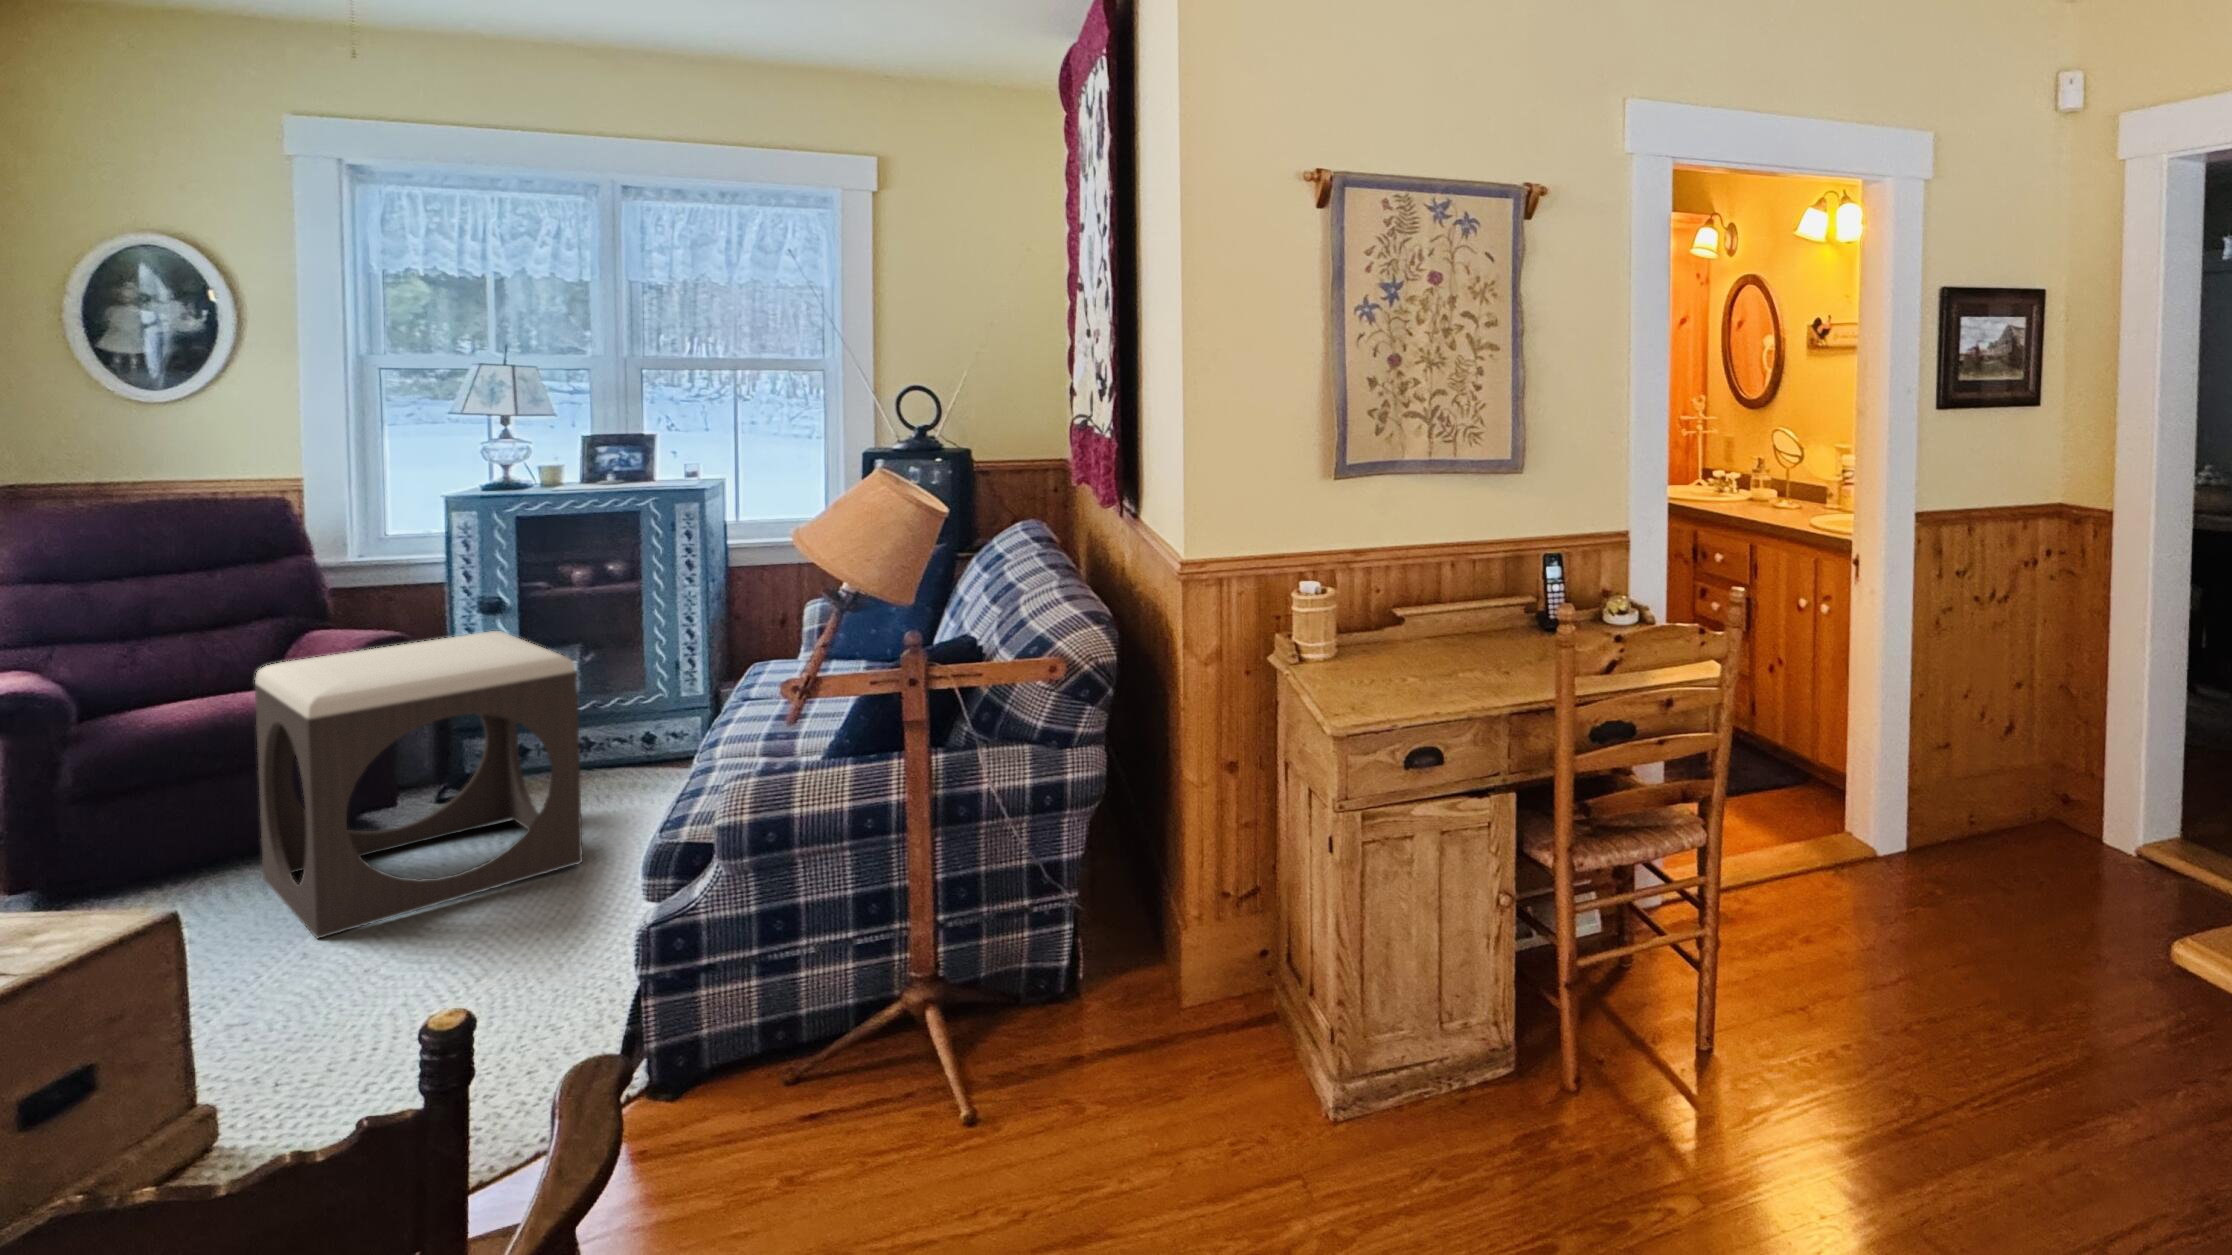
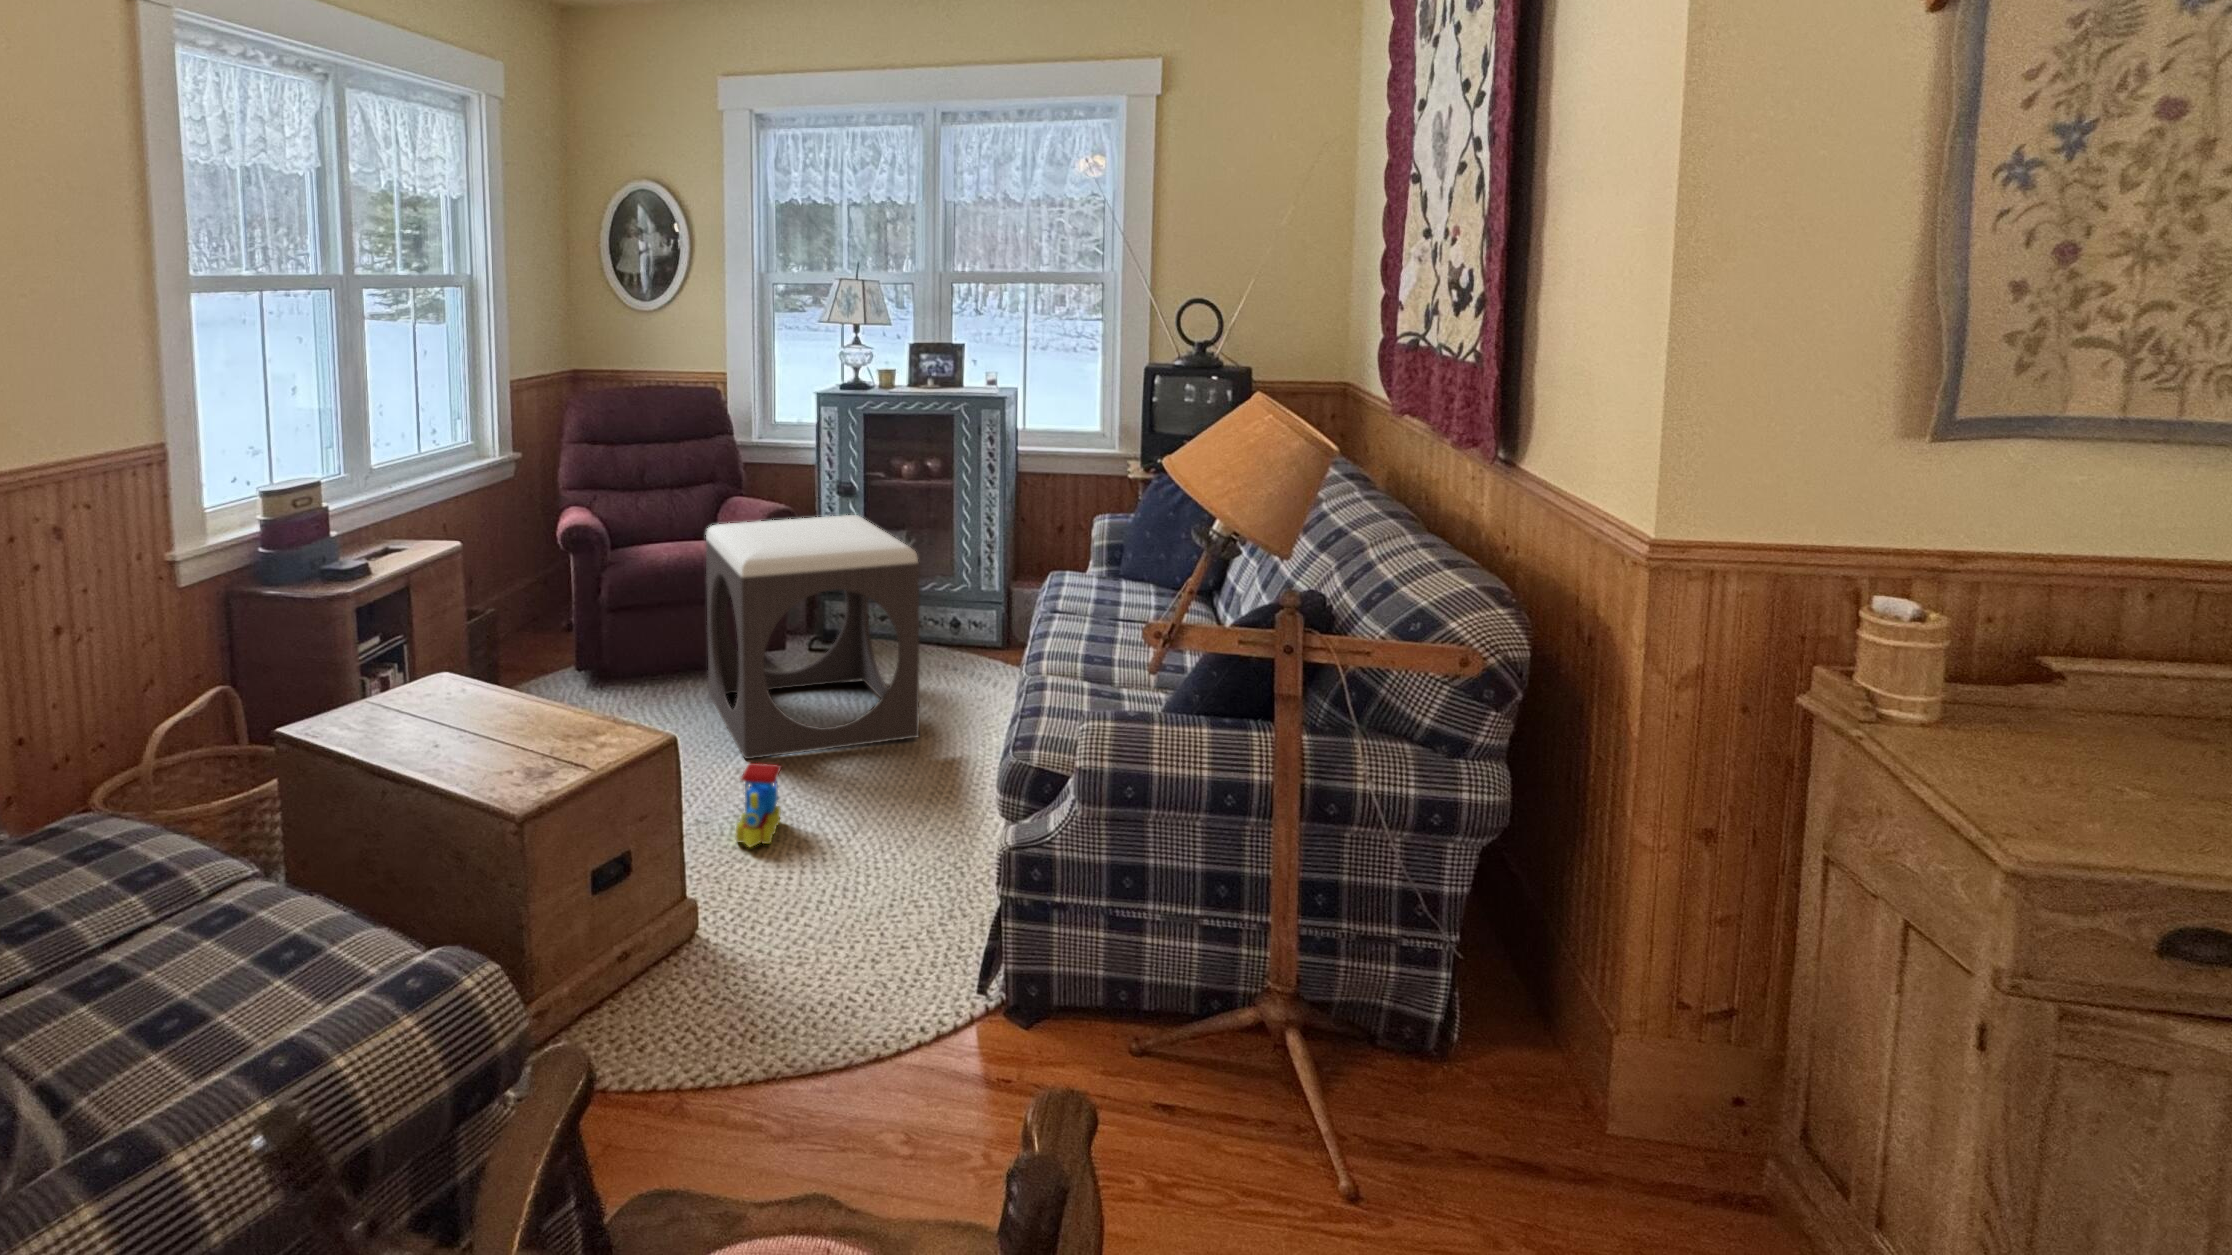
toy train: none [291,926,368,1030] -> present [736,763,781,847]

